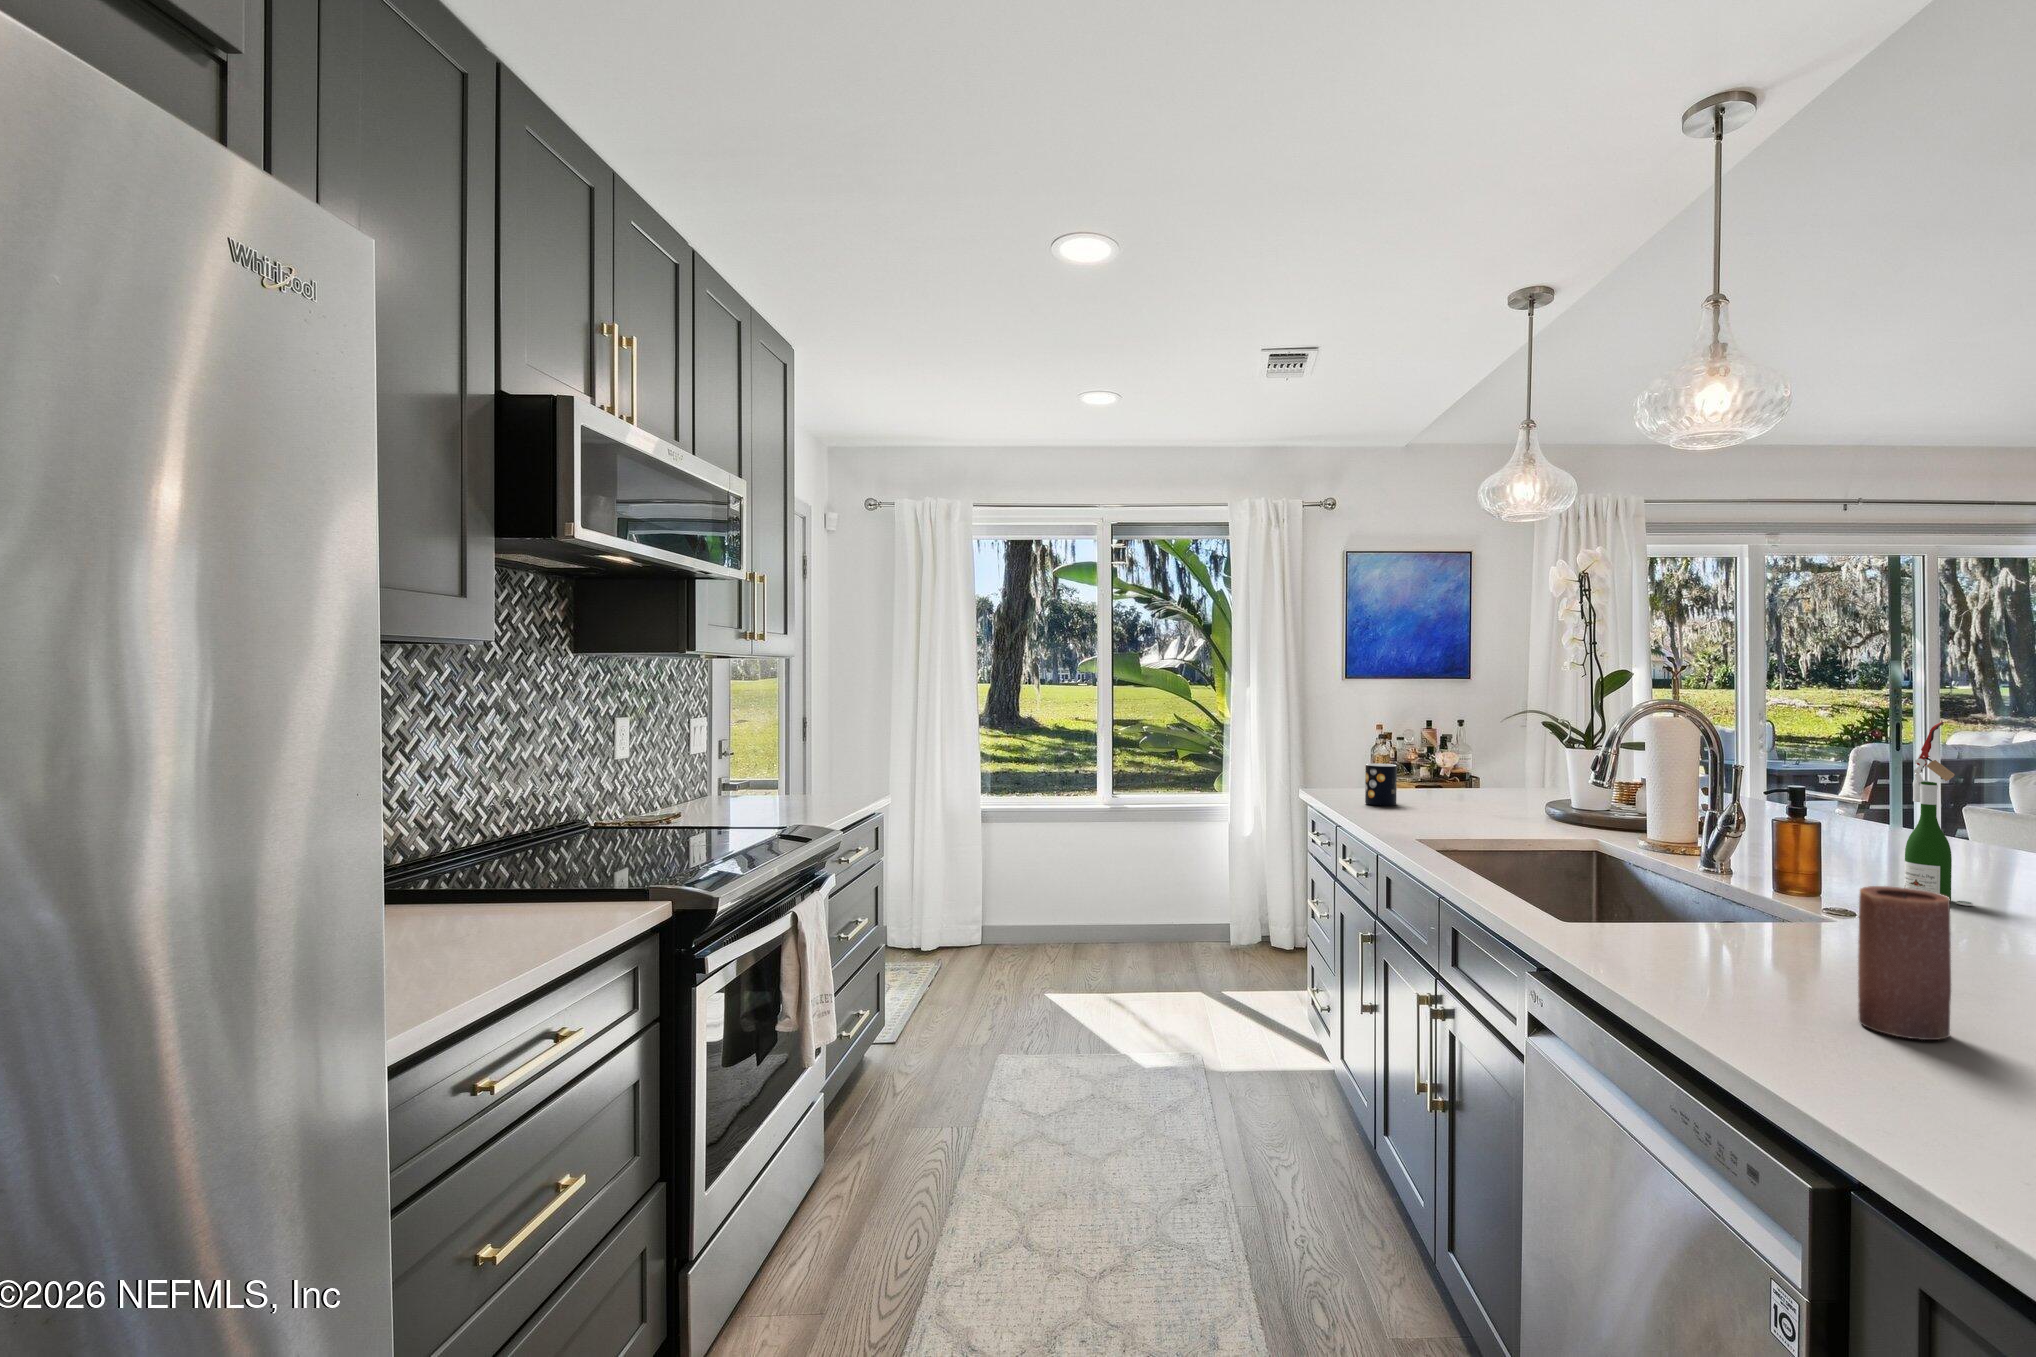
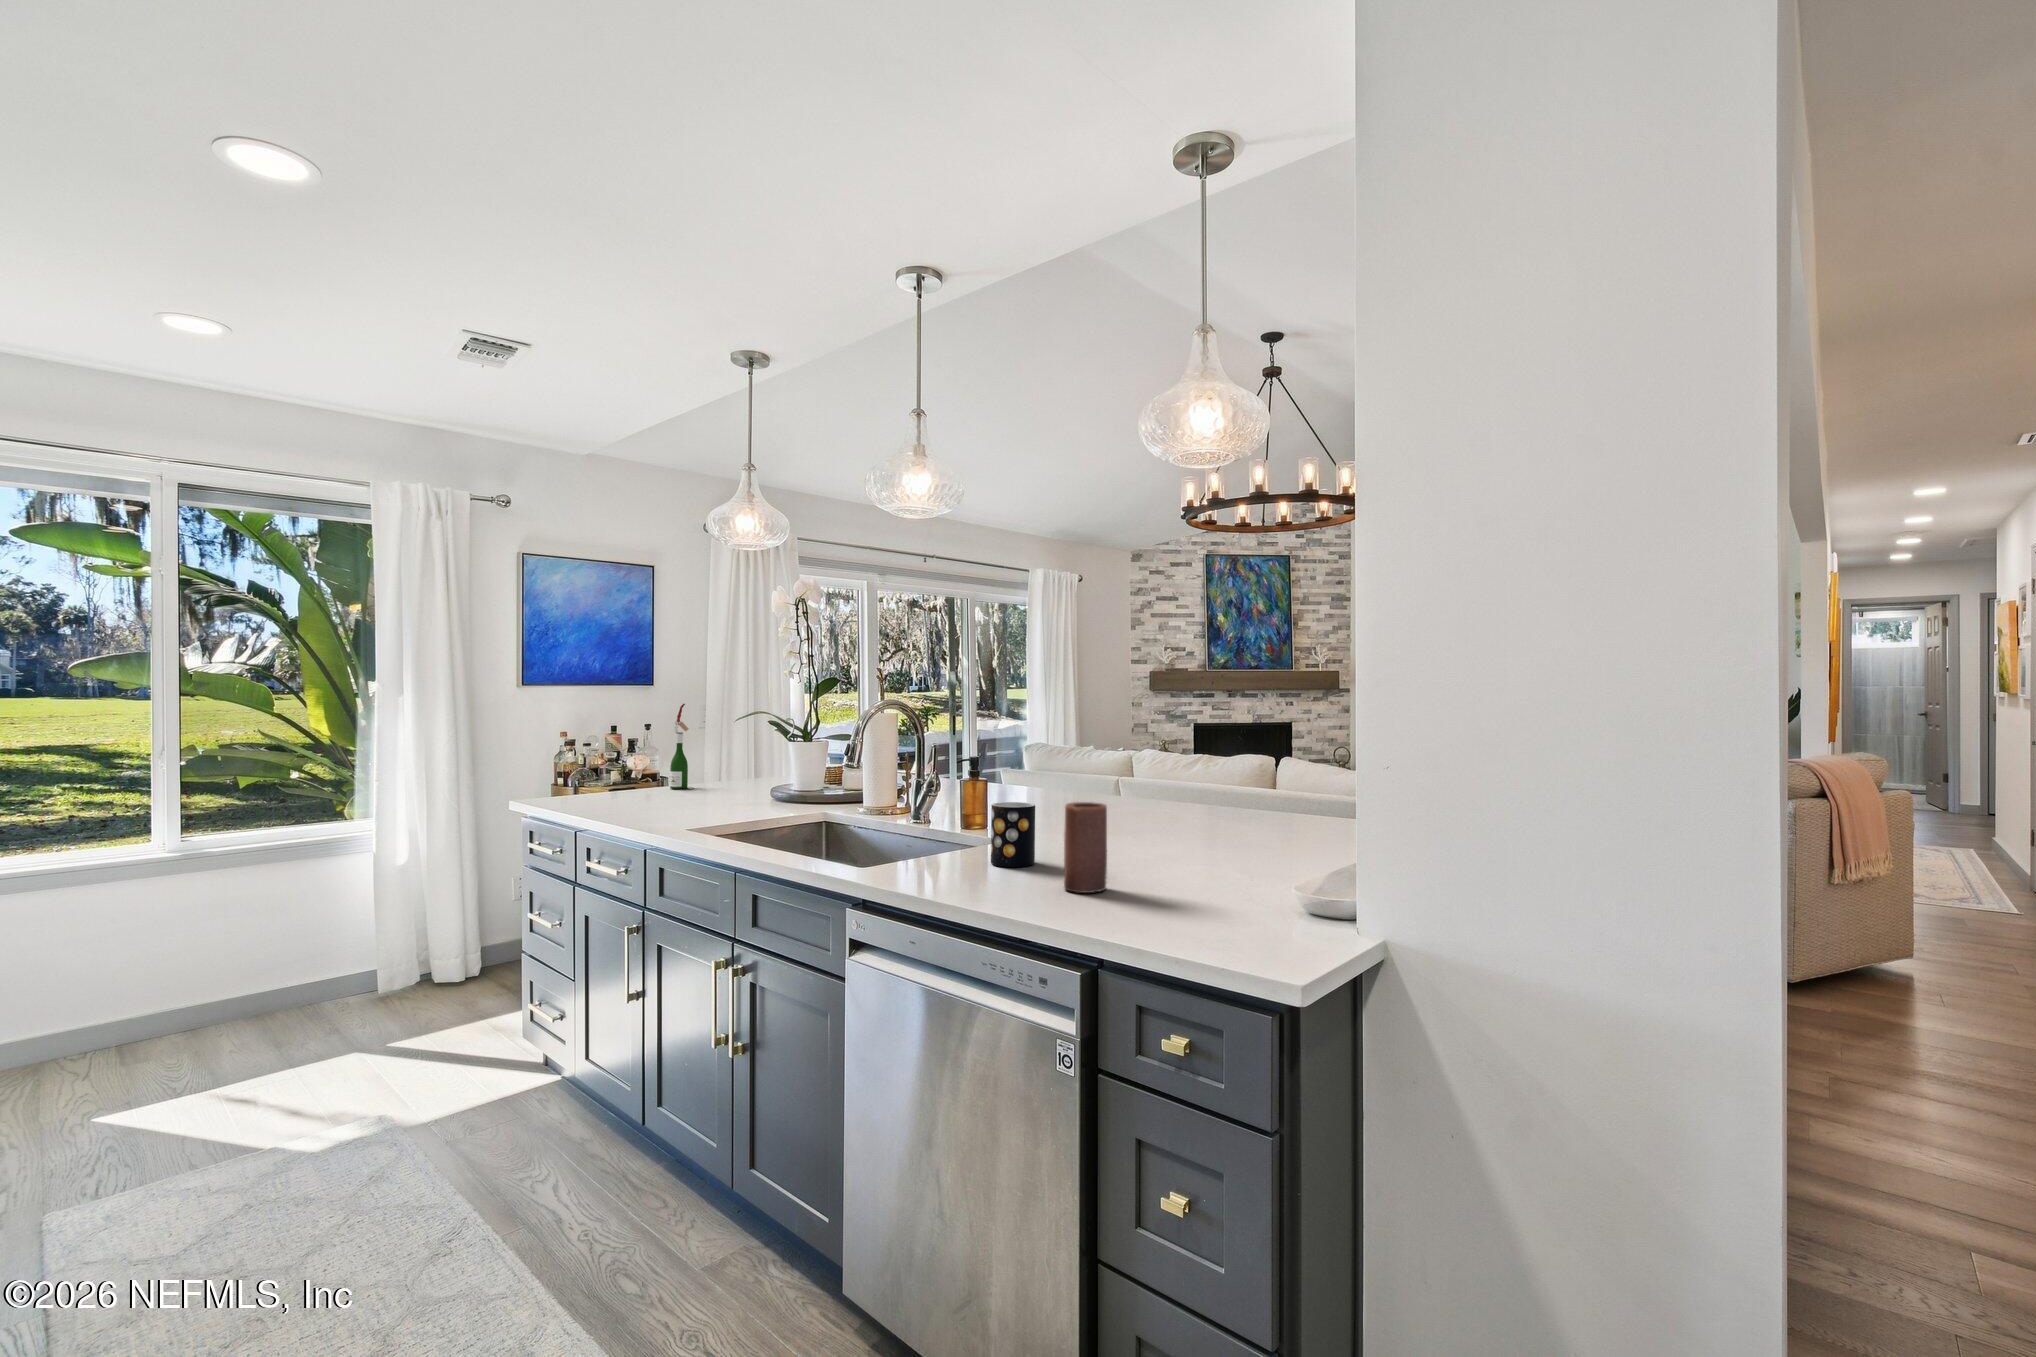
wine bottle: present [1904,722,1973,906] -> present [670,704,694,789]
mug: present [1365,763,1397,806] -> present [991,802,1035,867]

